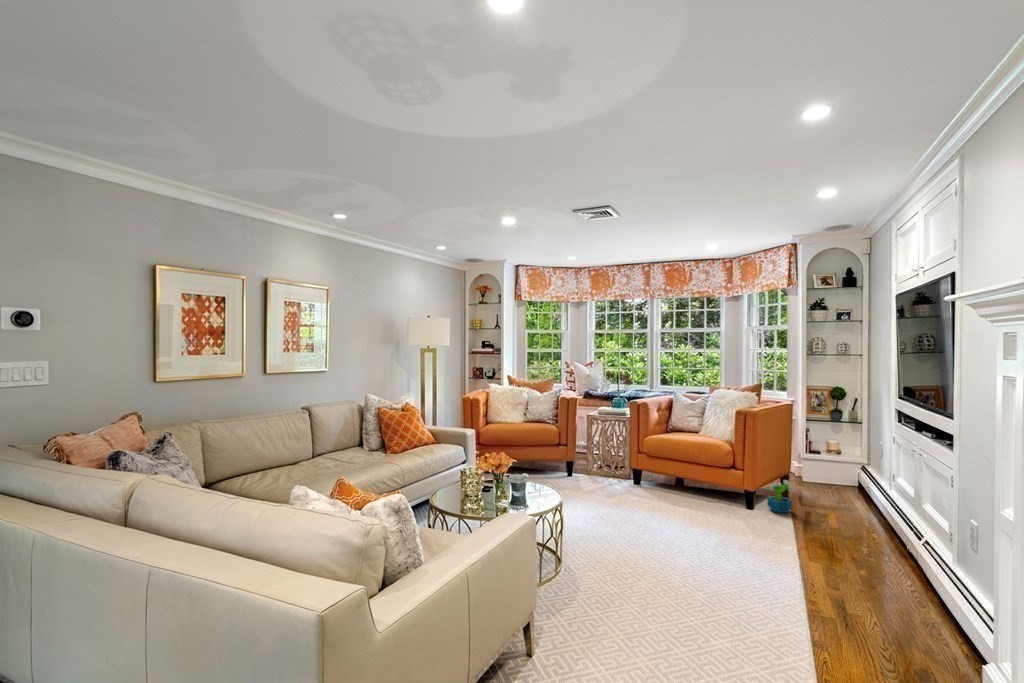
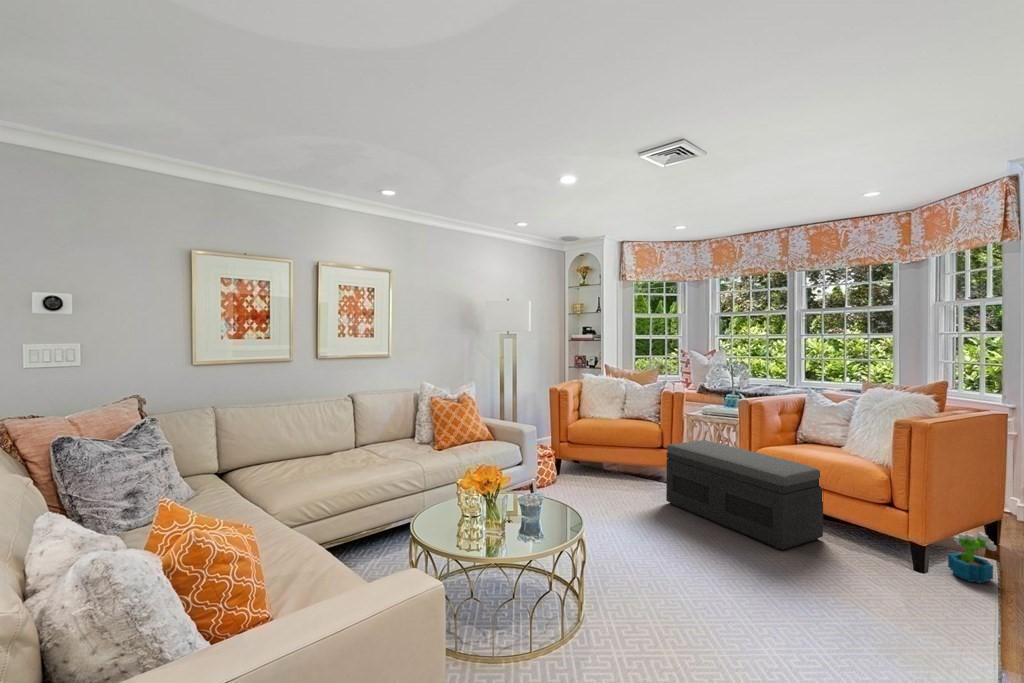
storage bench: none [577,434,692,509] -> present [666,440,823,550]

